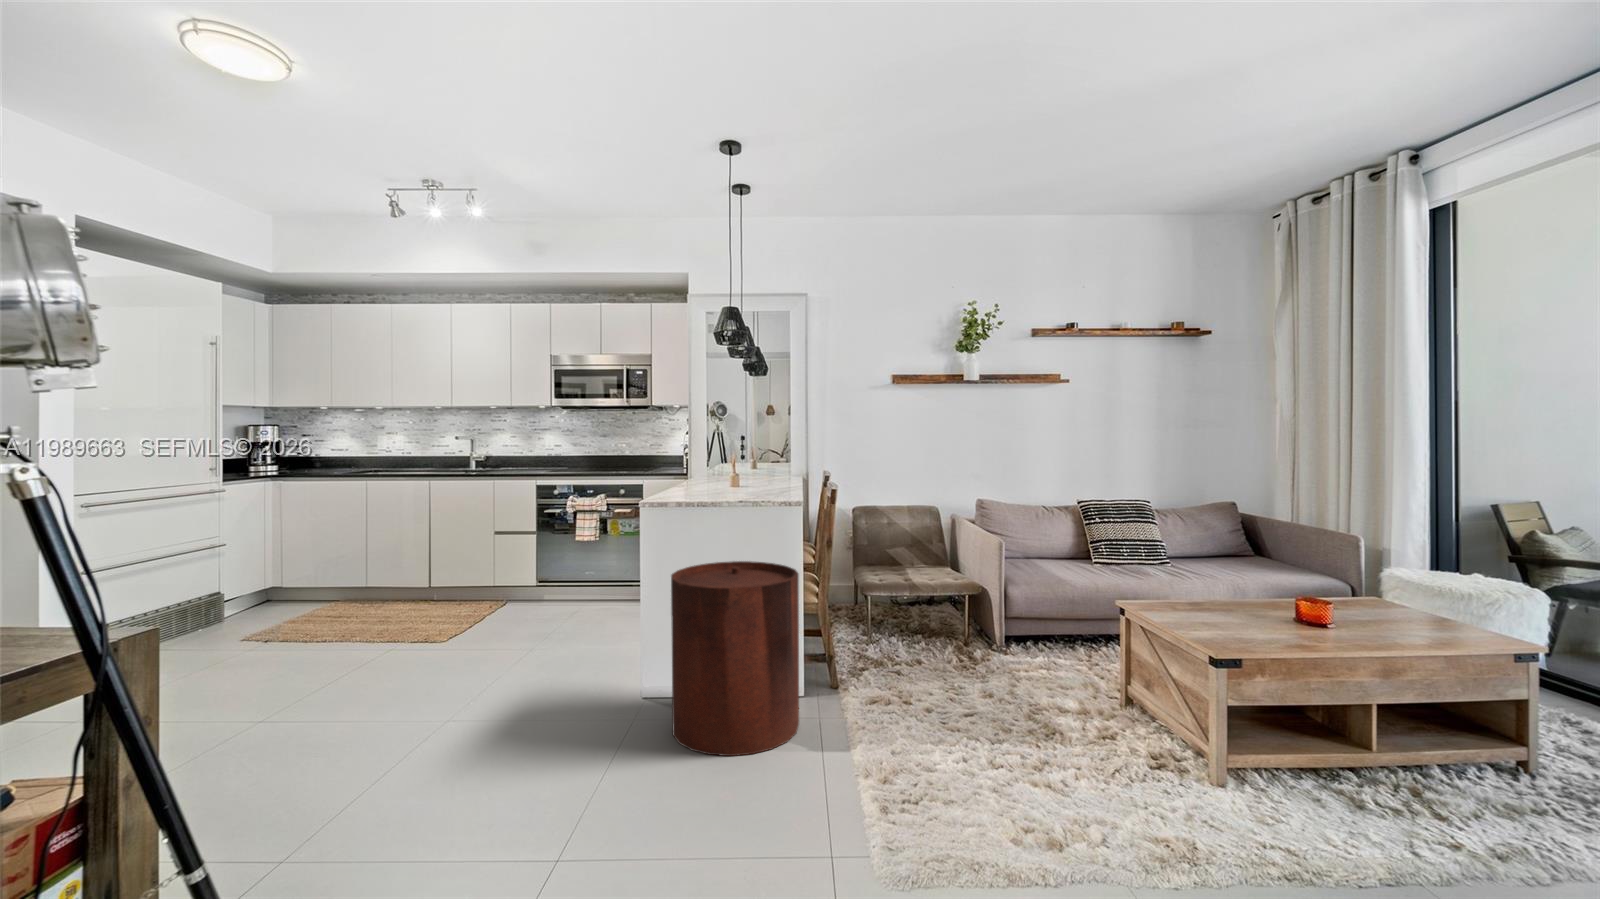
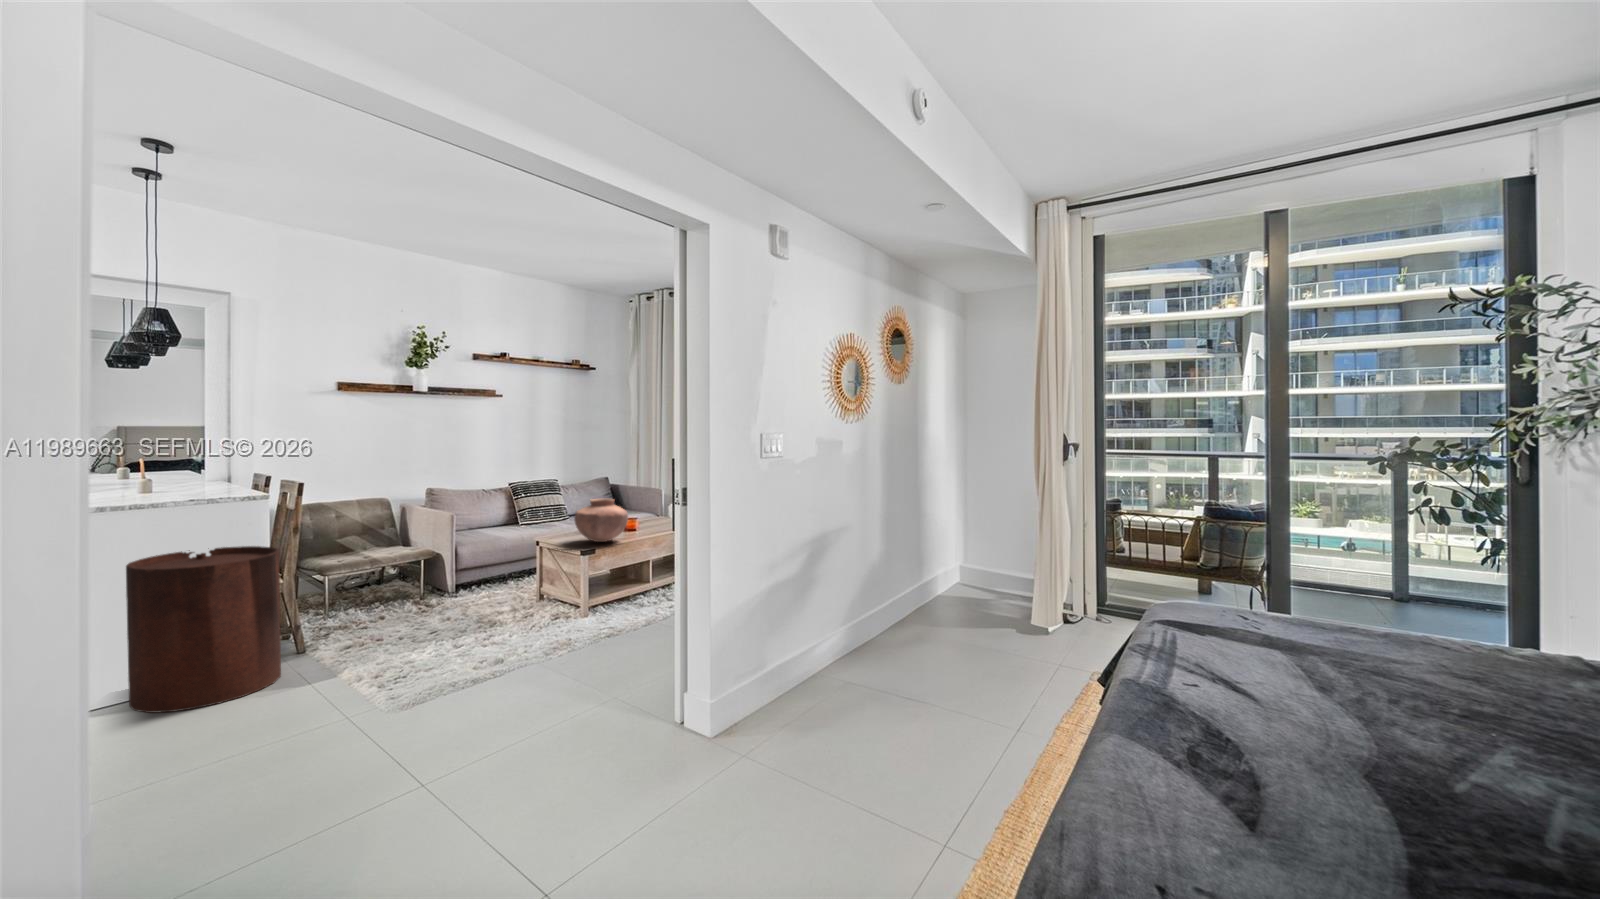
vase: none [1187,542,1299,623] -> present [574,499,628,542]

